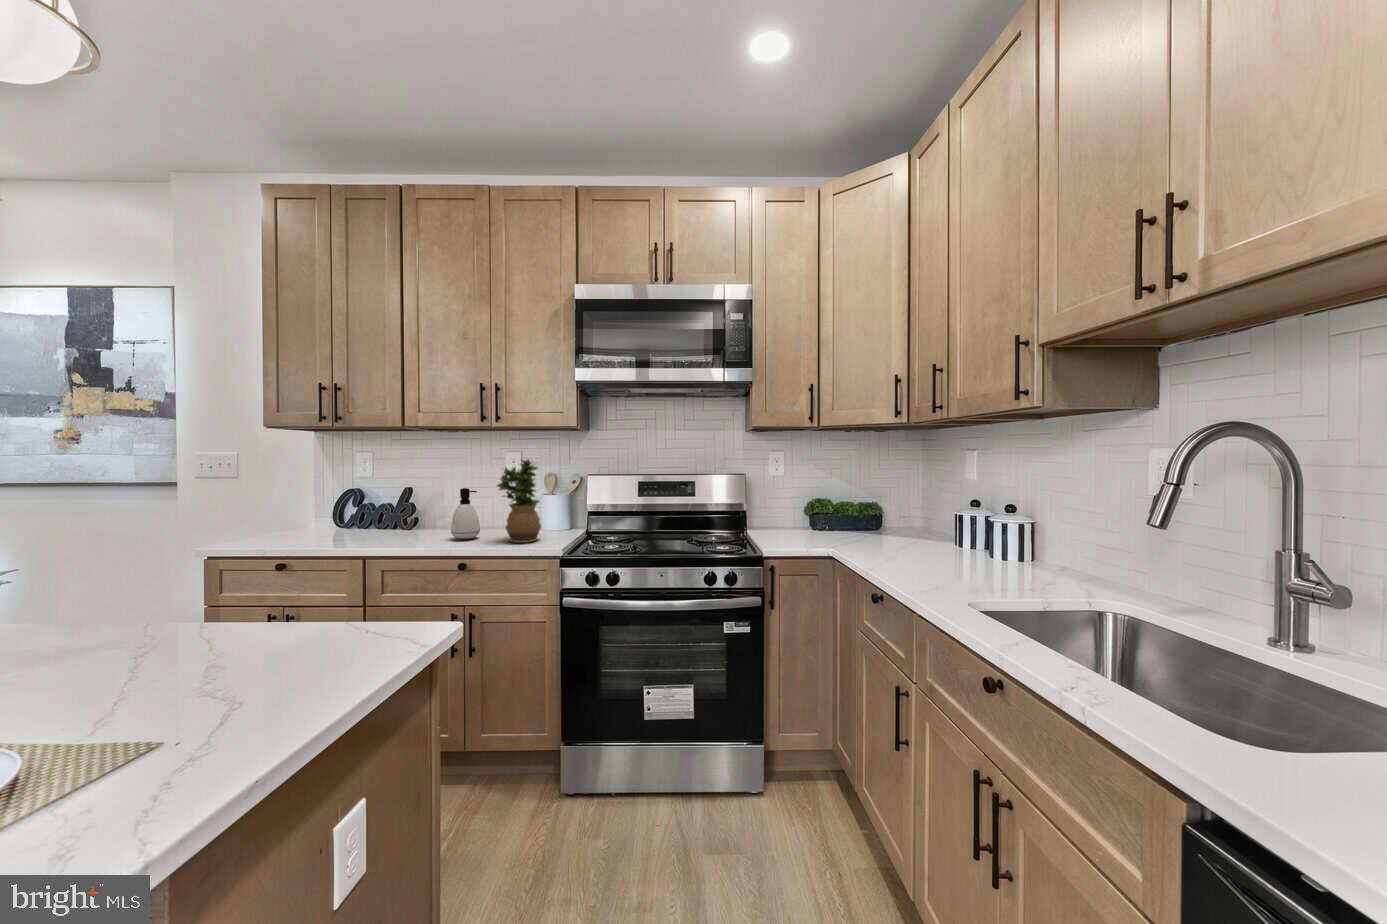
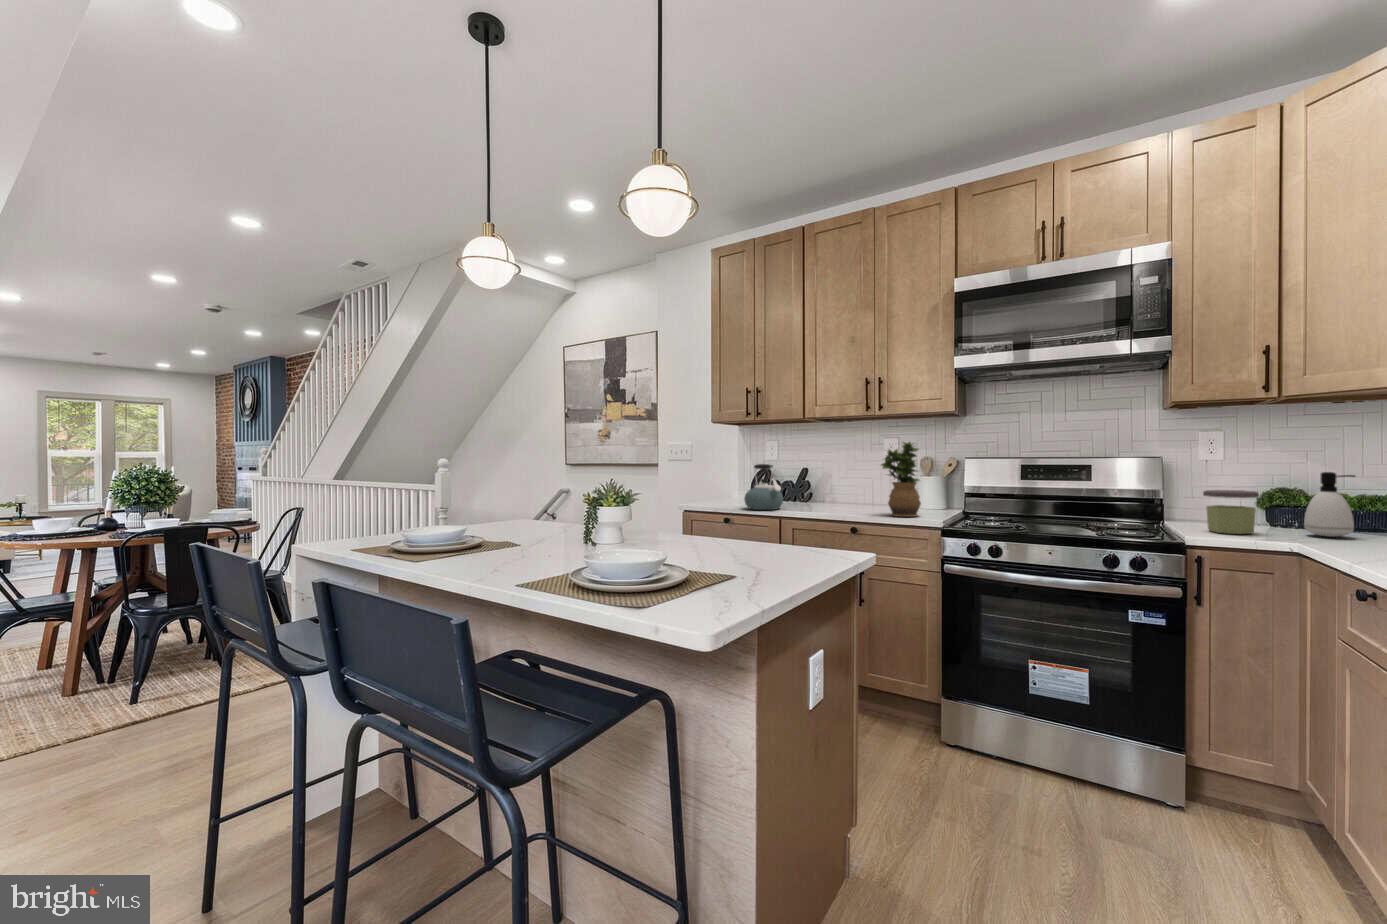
kettle: none [319,485,375,545] -> present [744,464,783,510]
soap dispenser: present [451,488,480,539] -> present [1304,472,1355,537]
jar: none [775,503,810,542] -> present [1203,490,1259,534]

